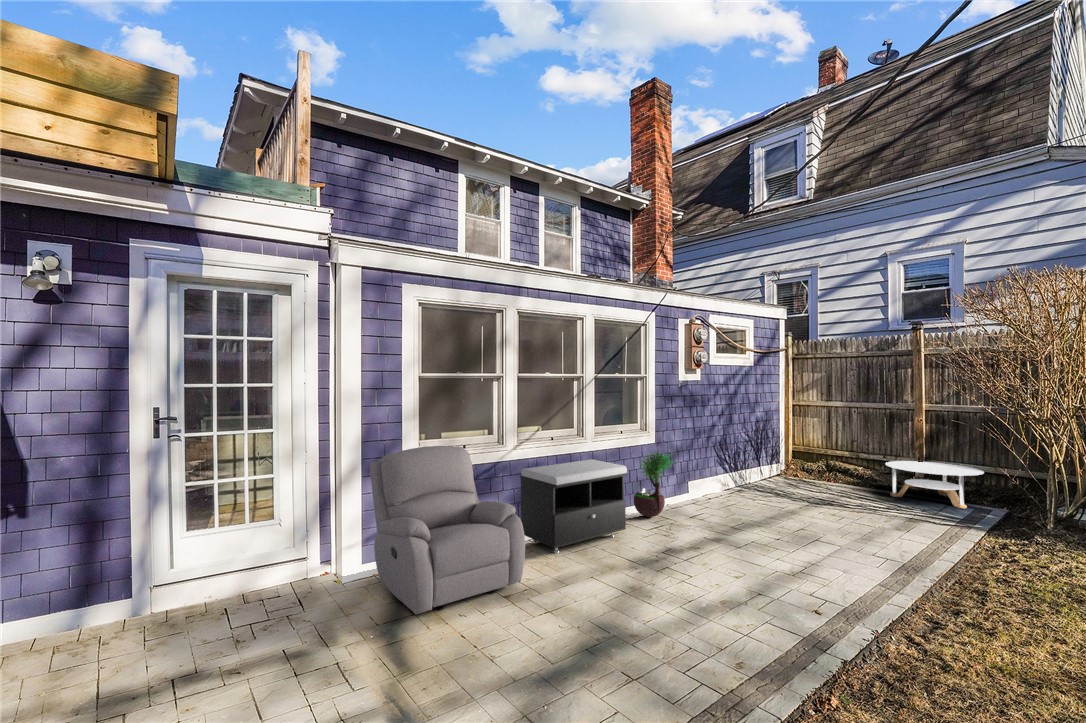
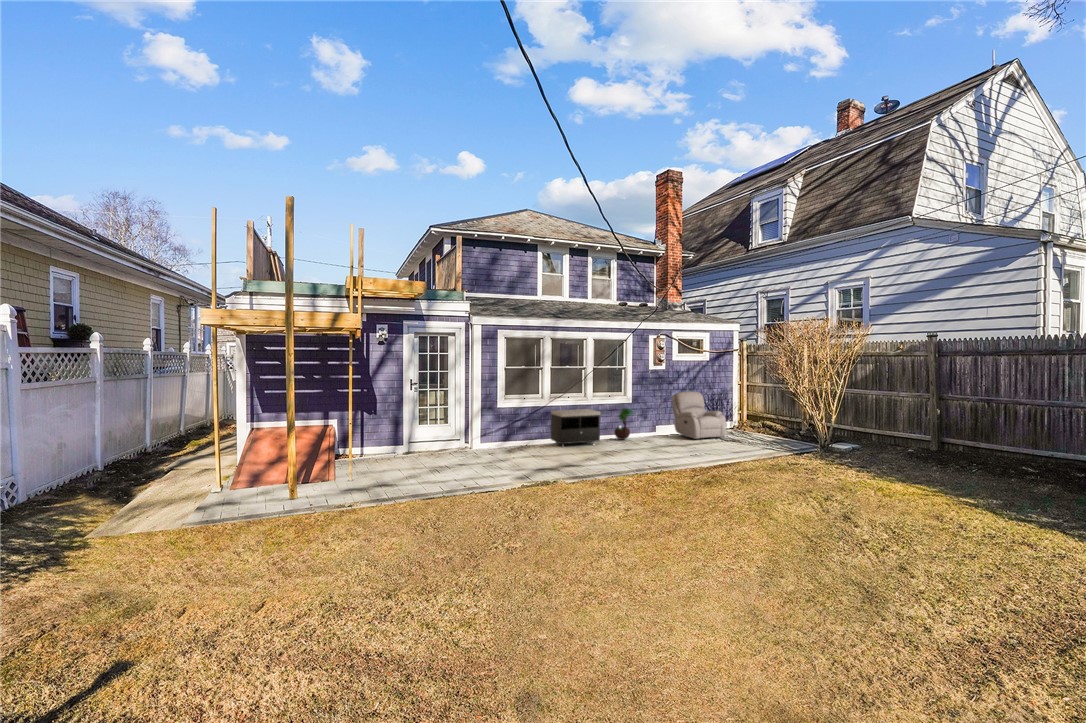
chair: present [370,446,525,614] -> present [672,391,726,439]
round table: present [885,461,984,509] -> none [779,421,832,447]

